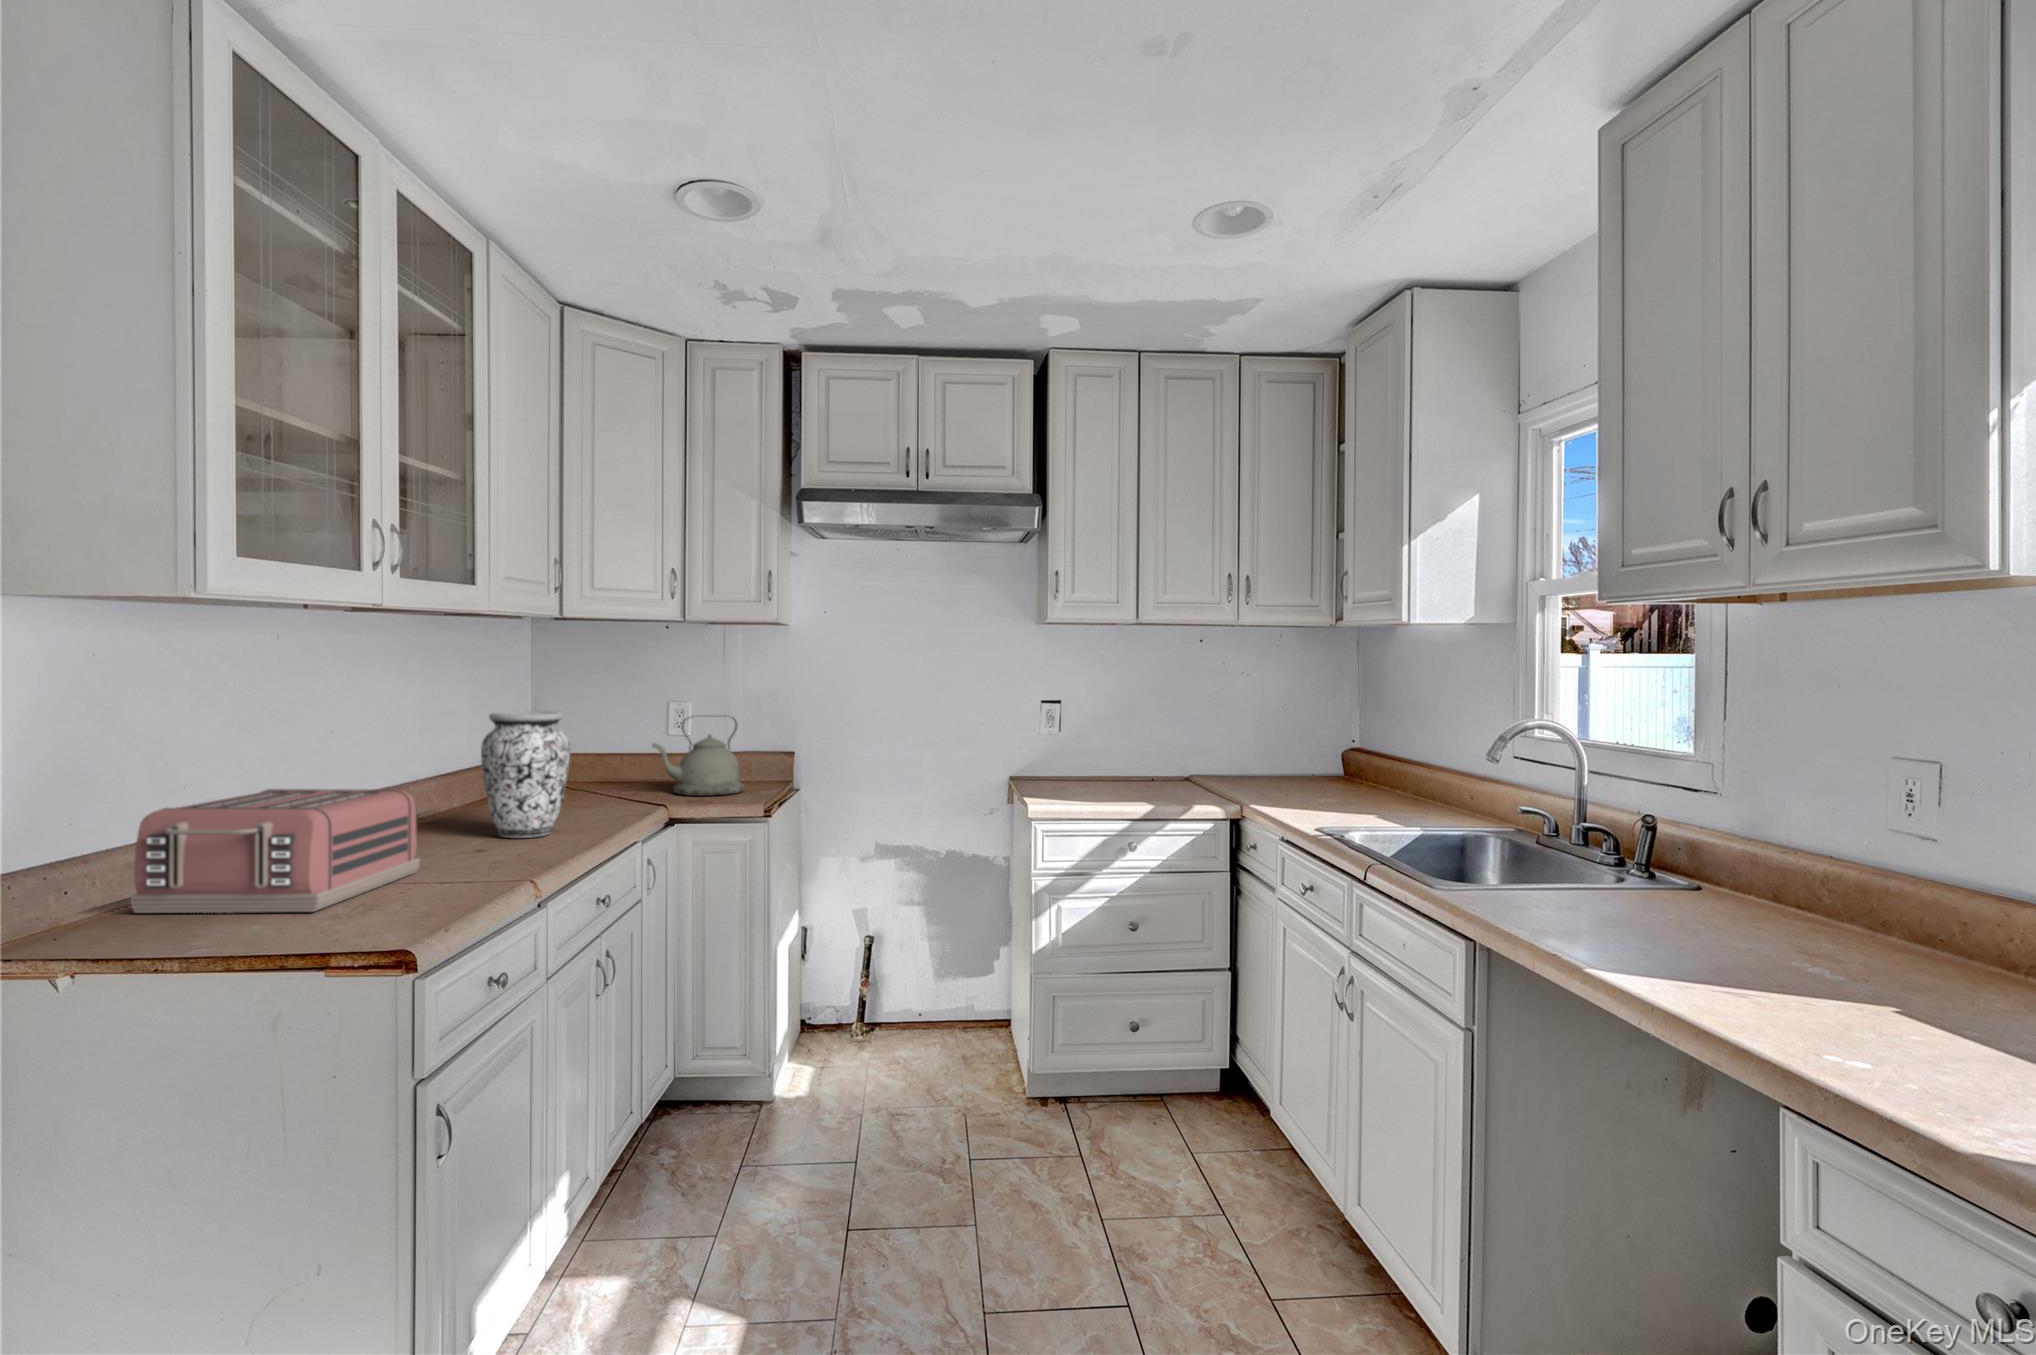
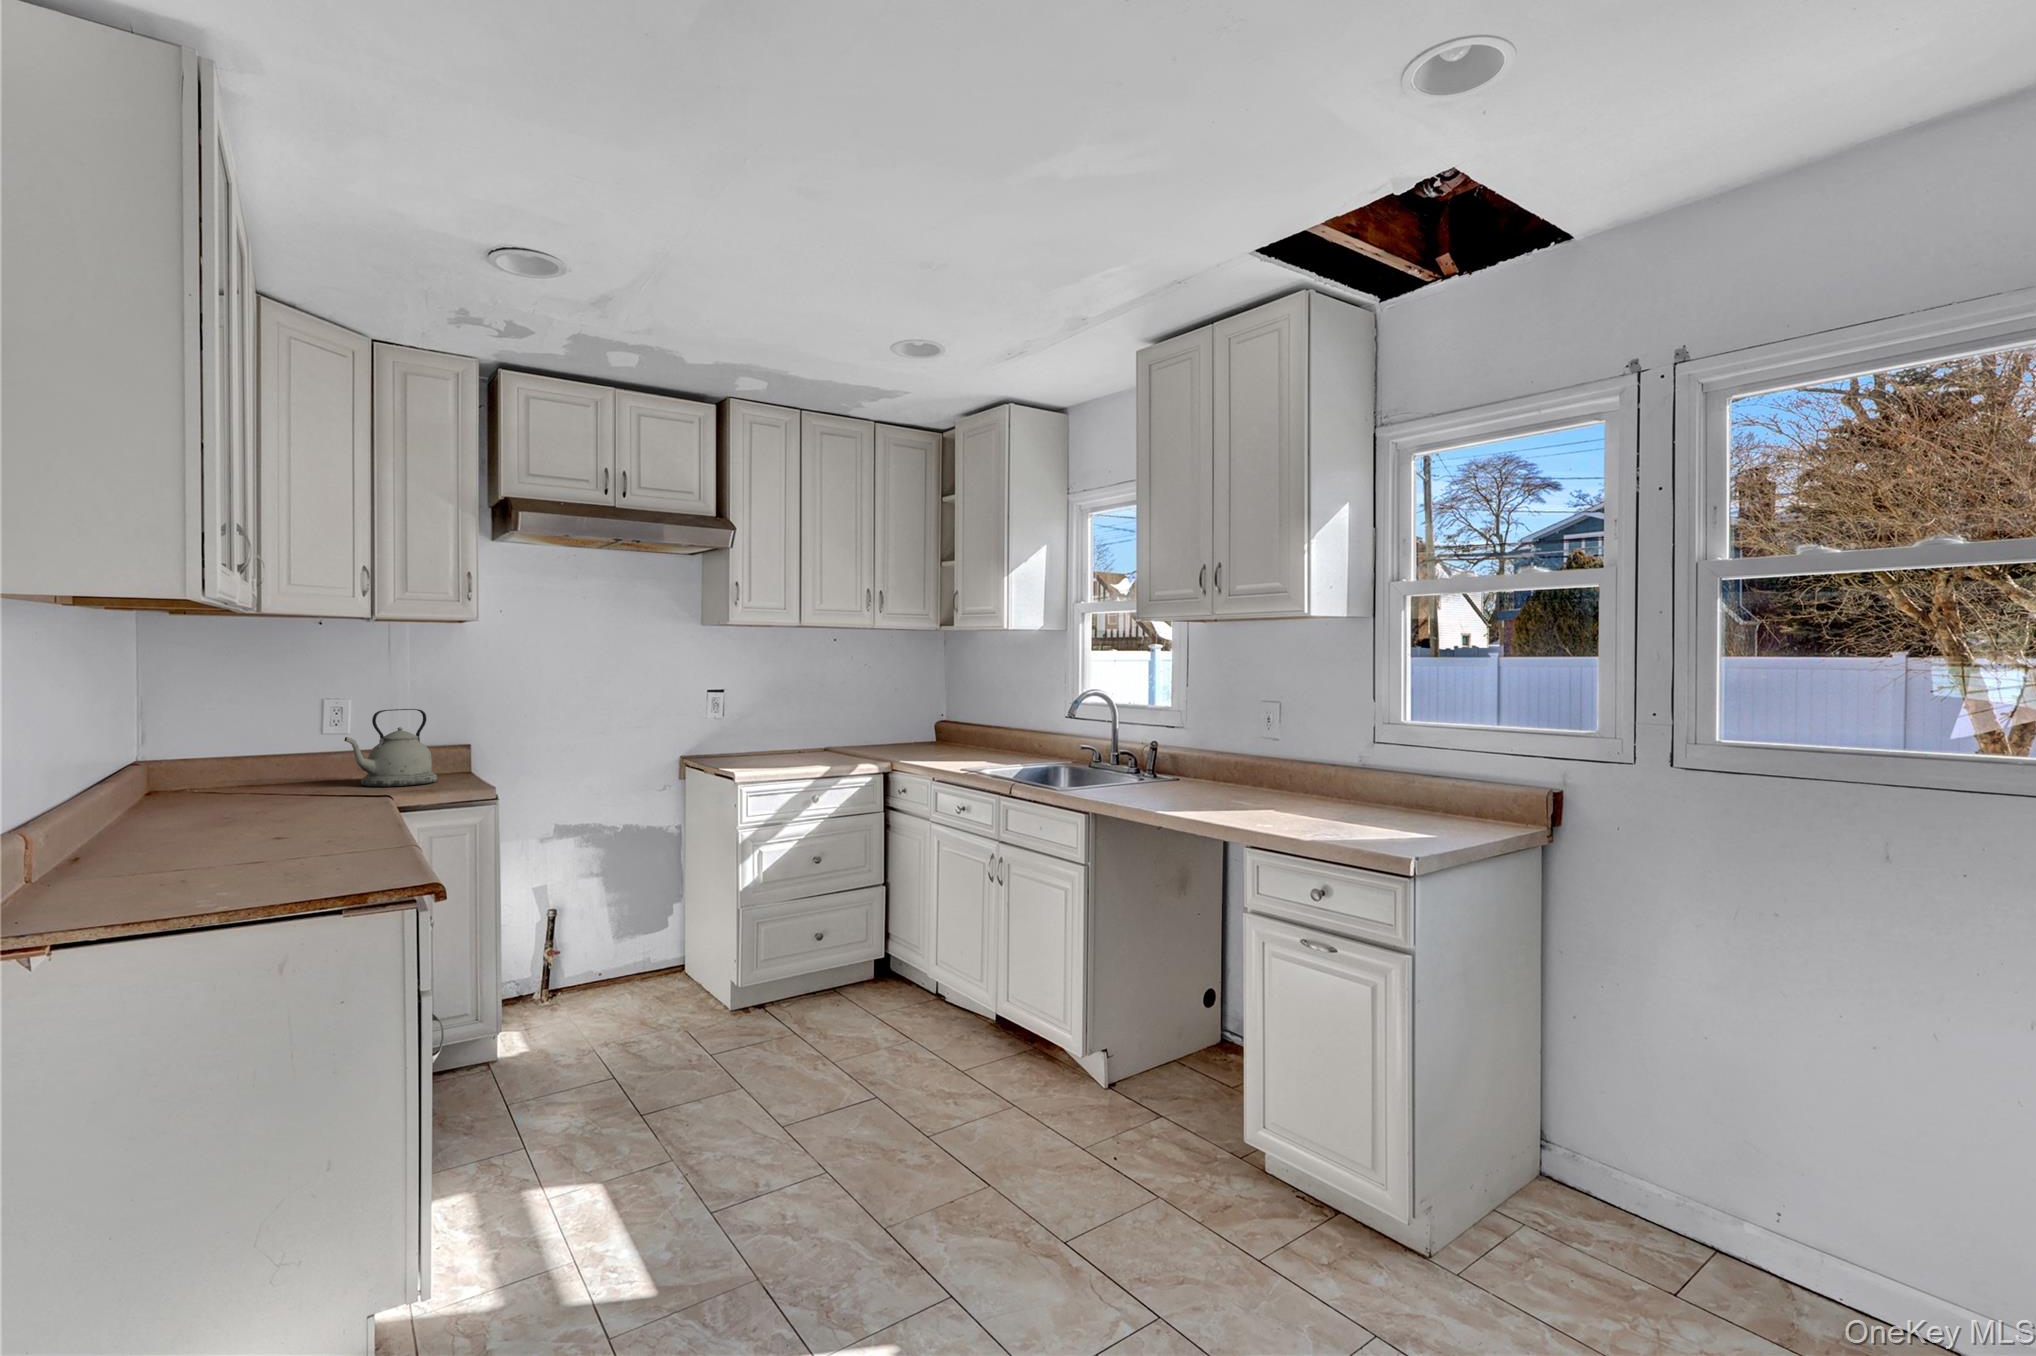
vase: present [481,711,570,838] -> none [260,703,352,822]
toaster: present [130,789,420,913] -> none [80,770,290,885]

